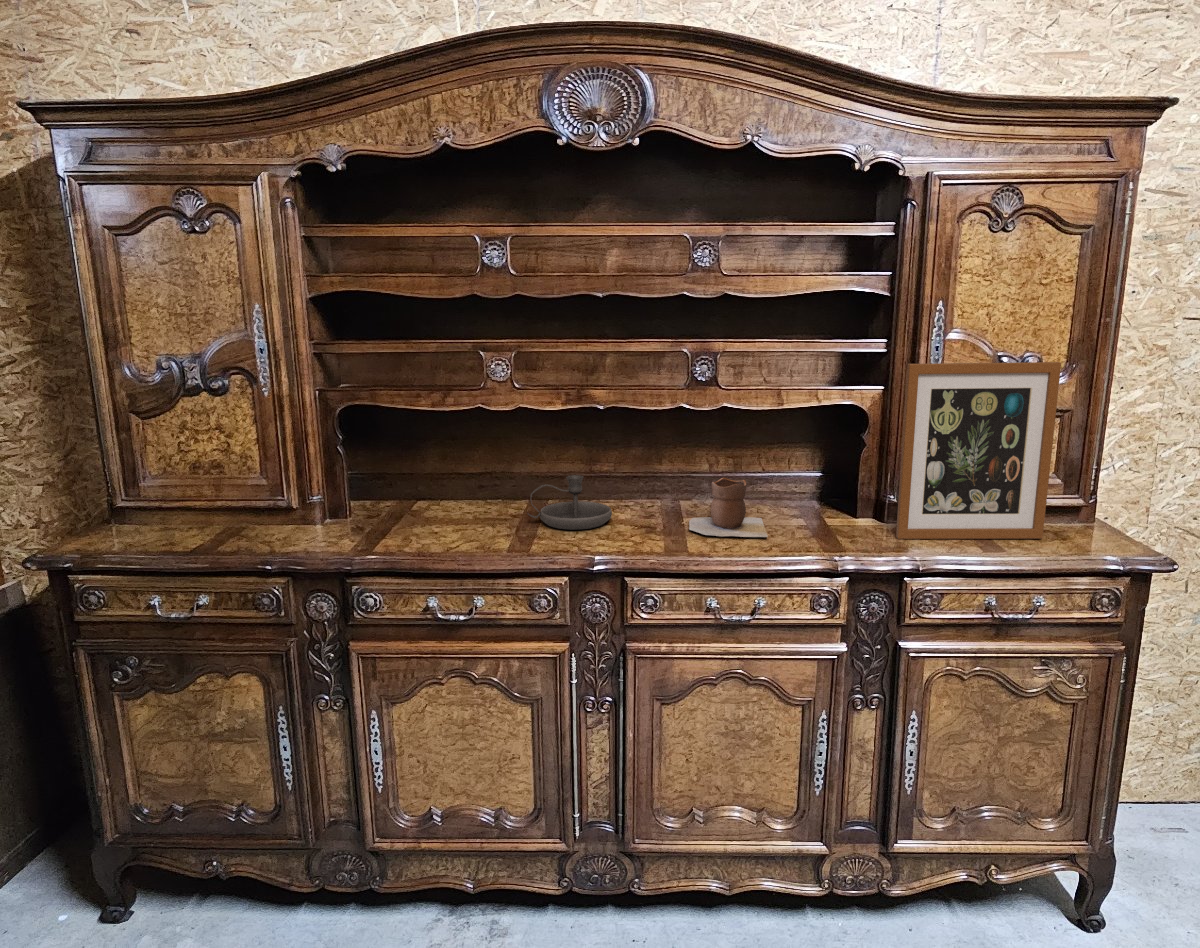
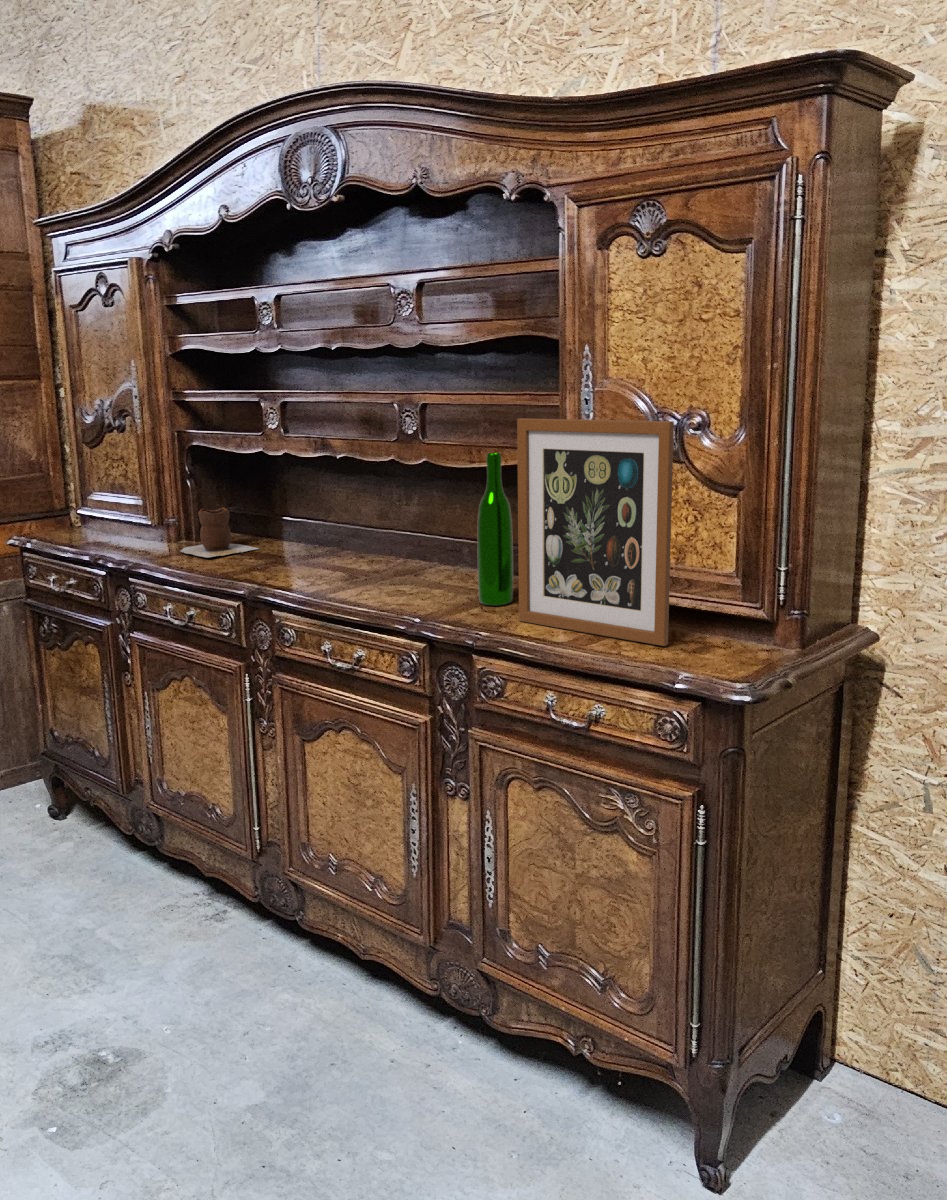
wine bottle: none [817,395,852,530] -> present [477,453,513,605]
candlestick: present [527,475,612,530] -> none [269,521,345,572]
vase: present [689,478,768,537] -> present [180,508,259,558]

